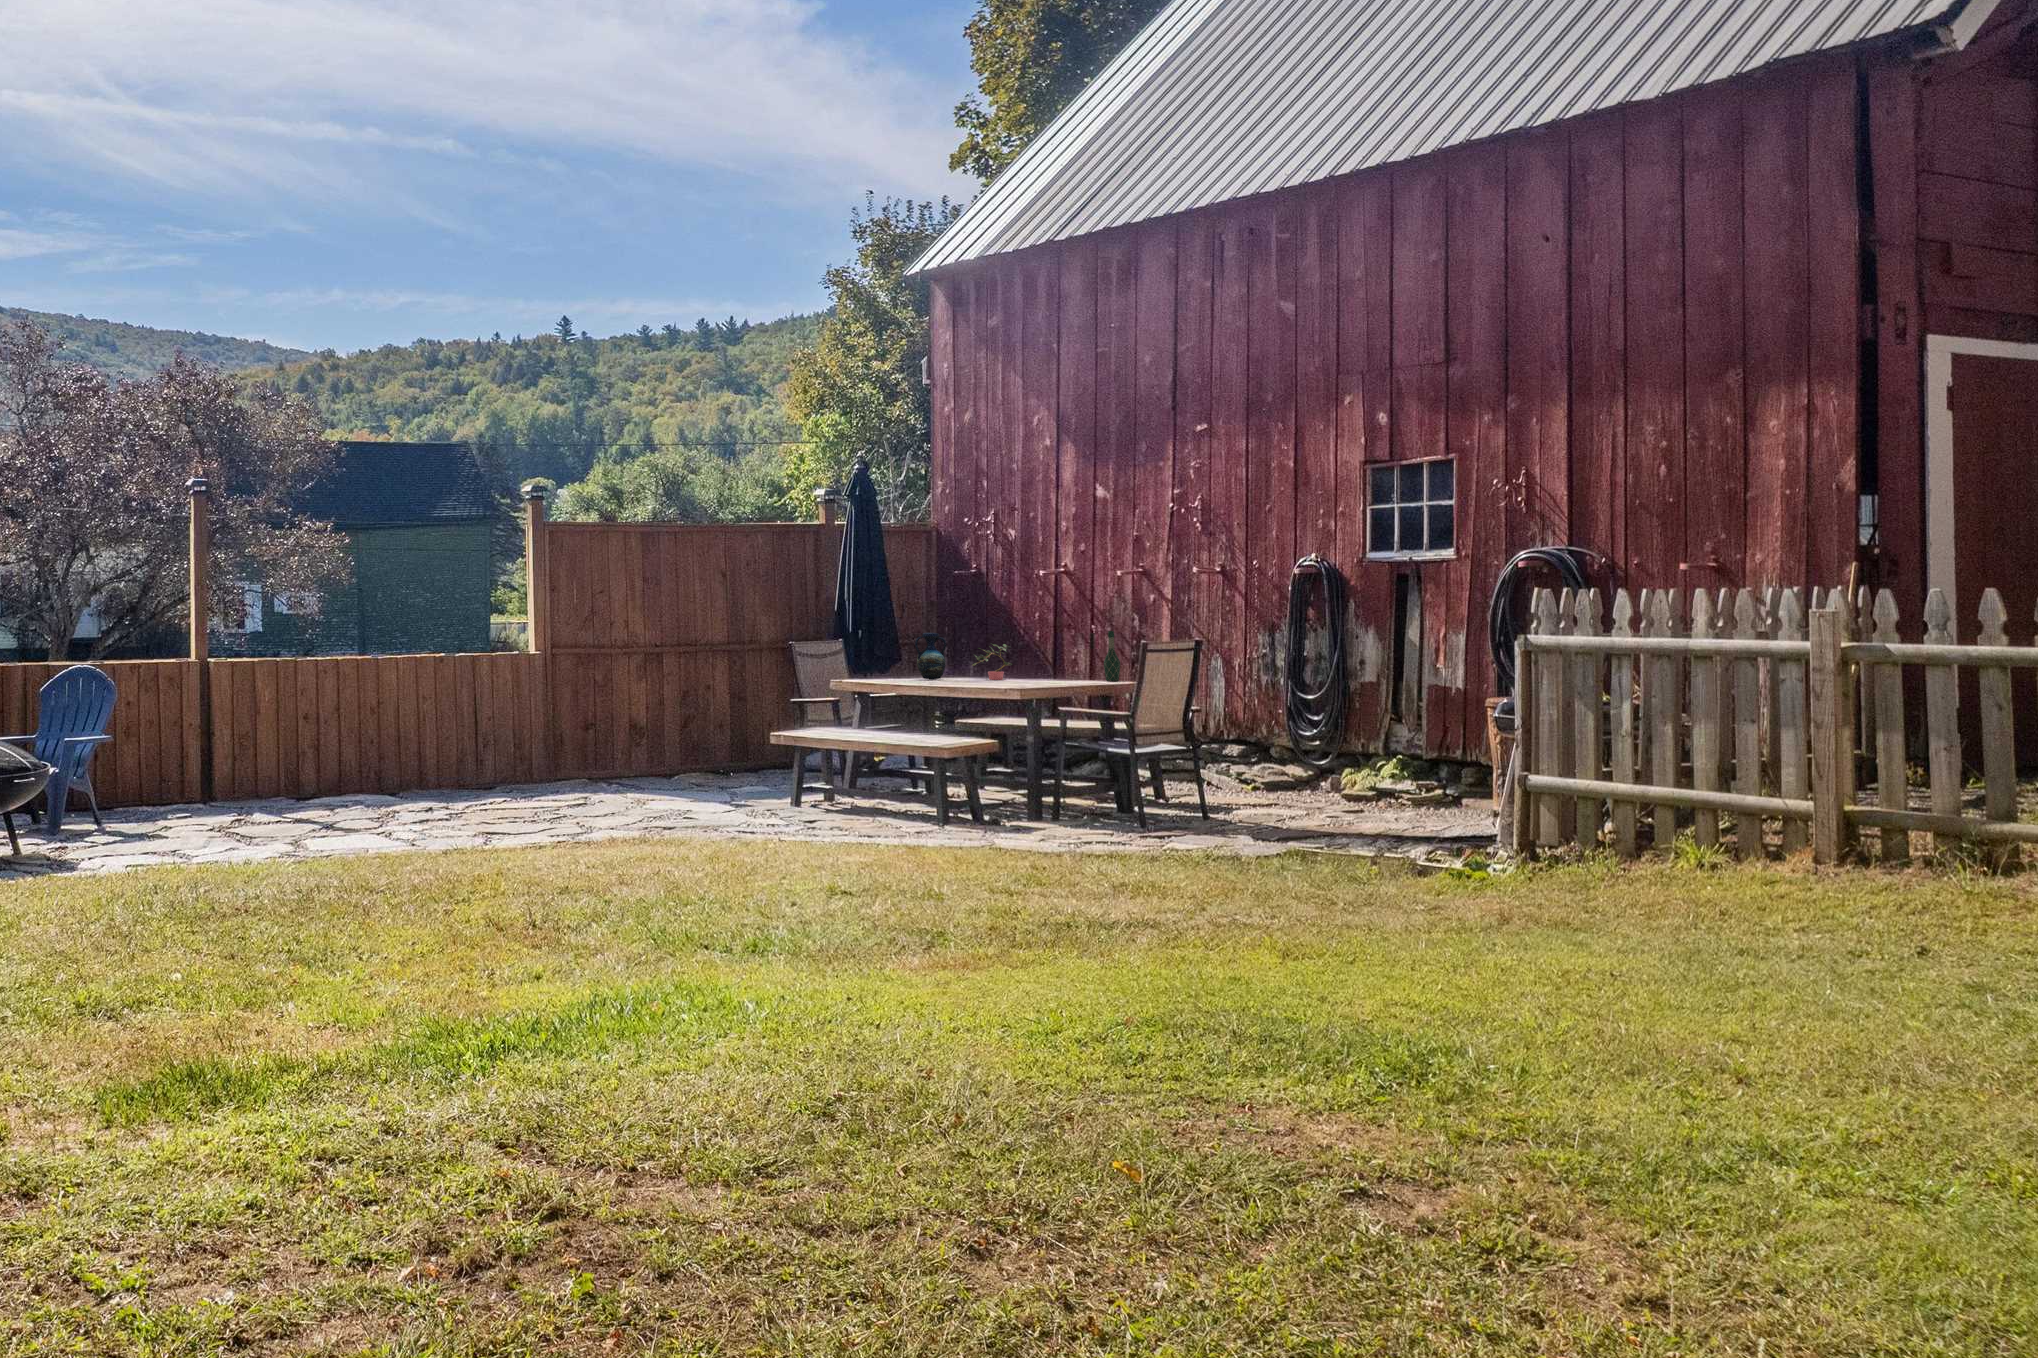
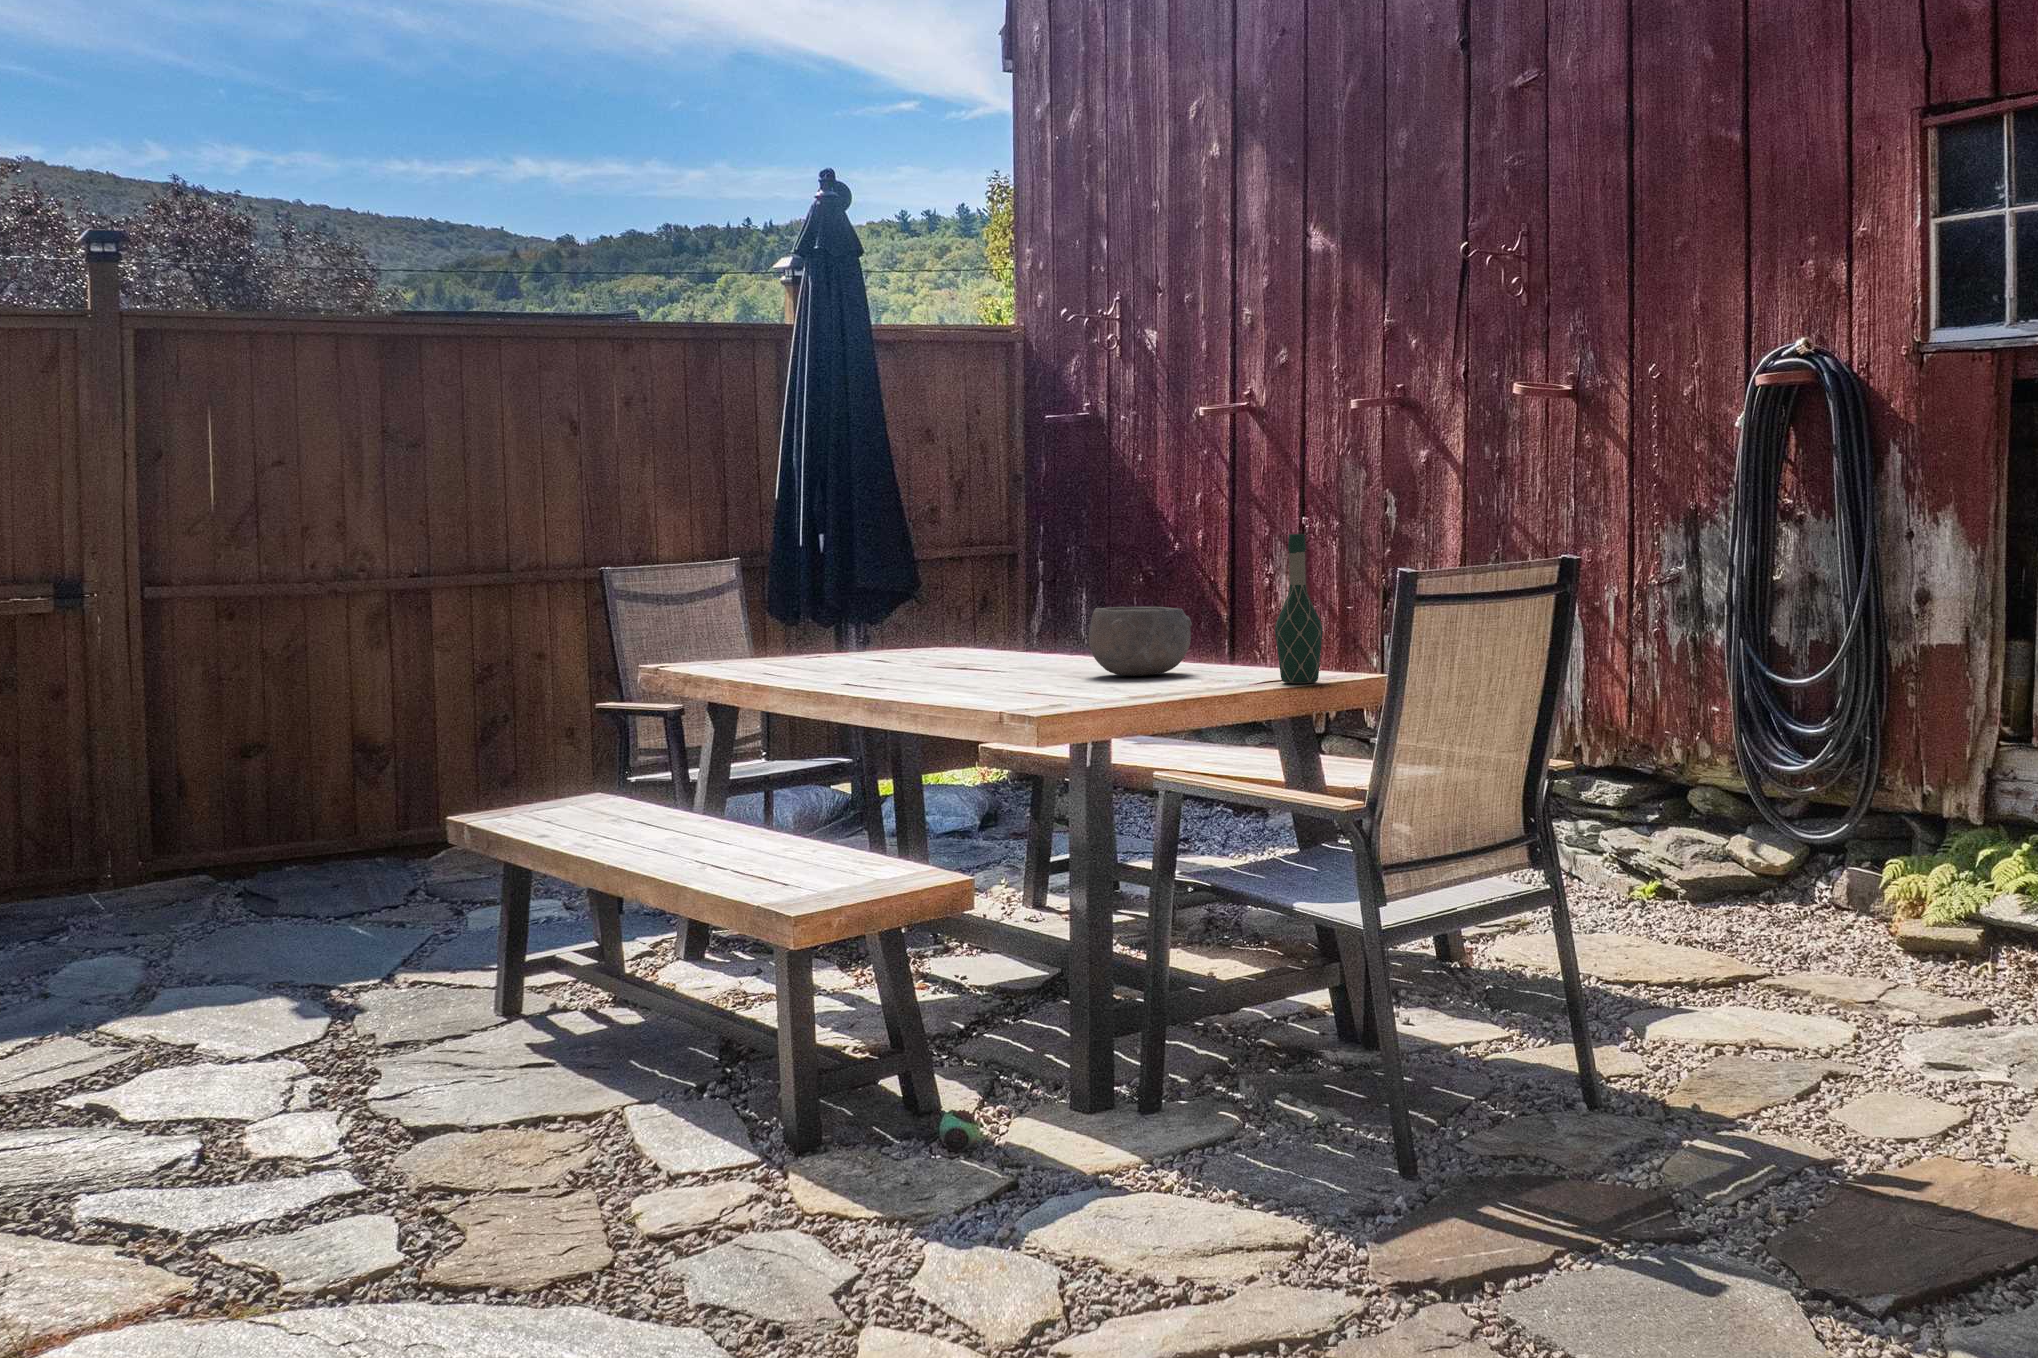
vase: present [915,633,946,679] -> none [819,548,902,669]
potted plant: present [972,644,1011,680] -> none [934,571,1056,675]
bowl: none [1032,656,1070,680] -> present [1089,606,1192,676]

